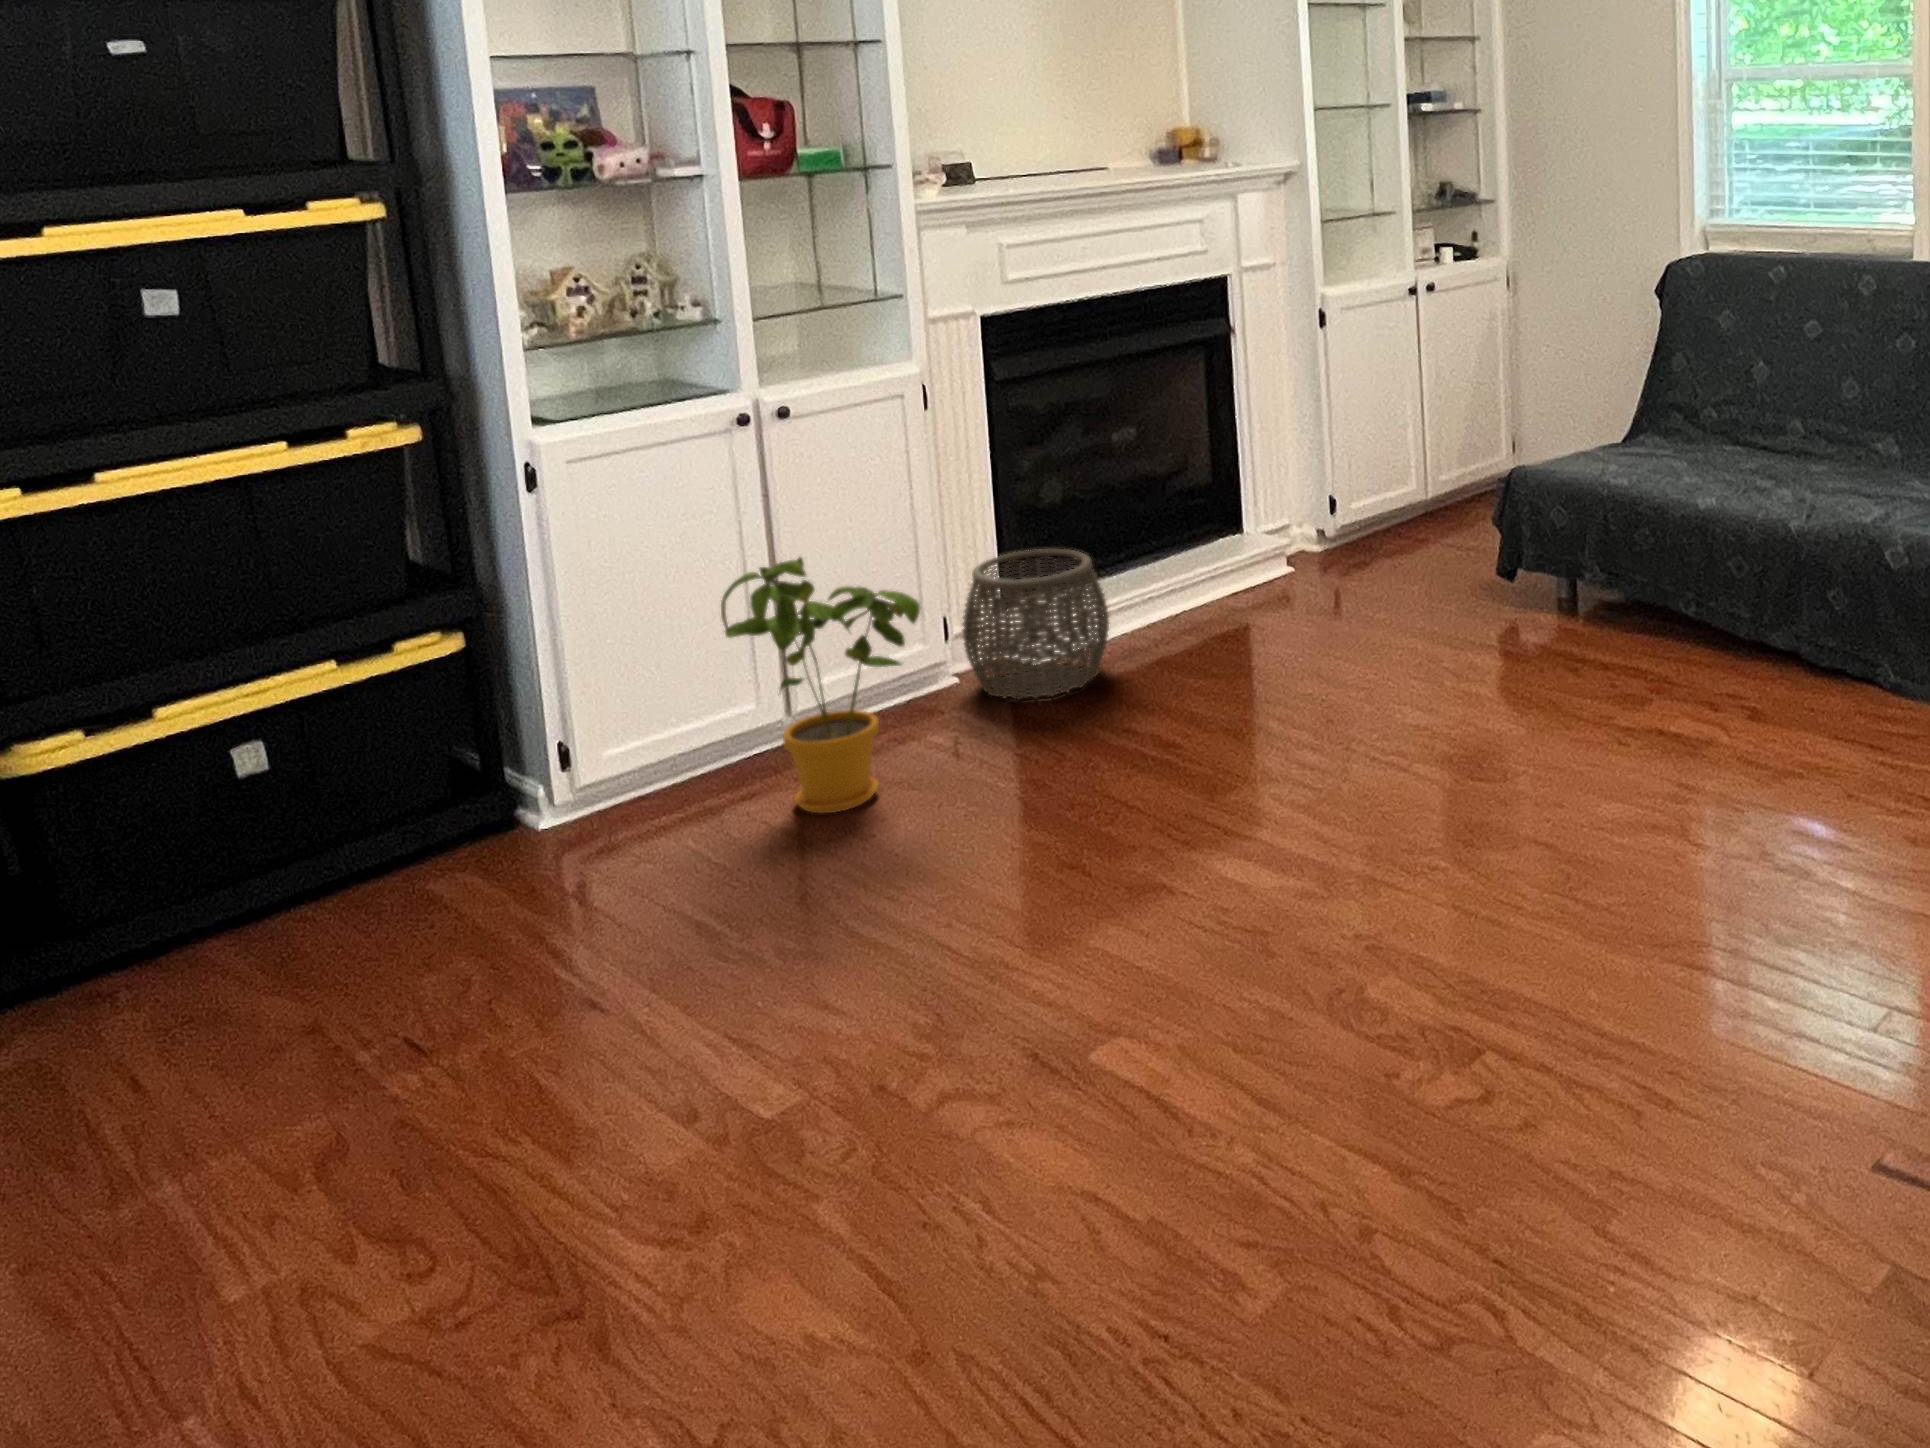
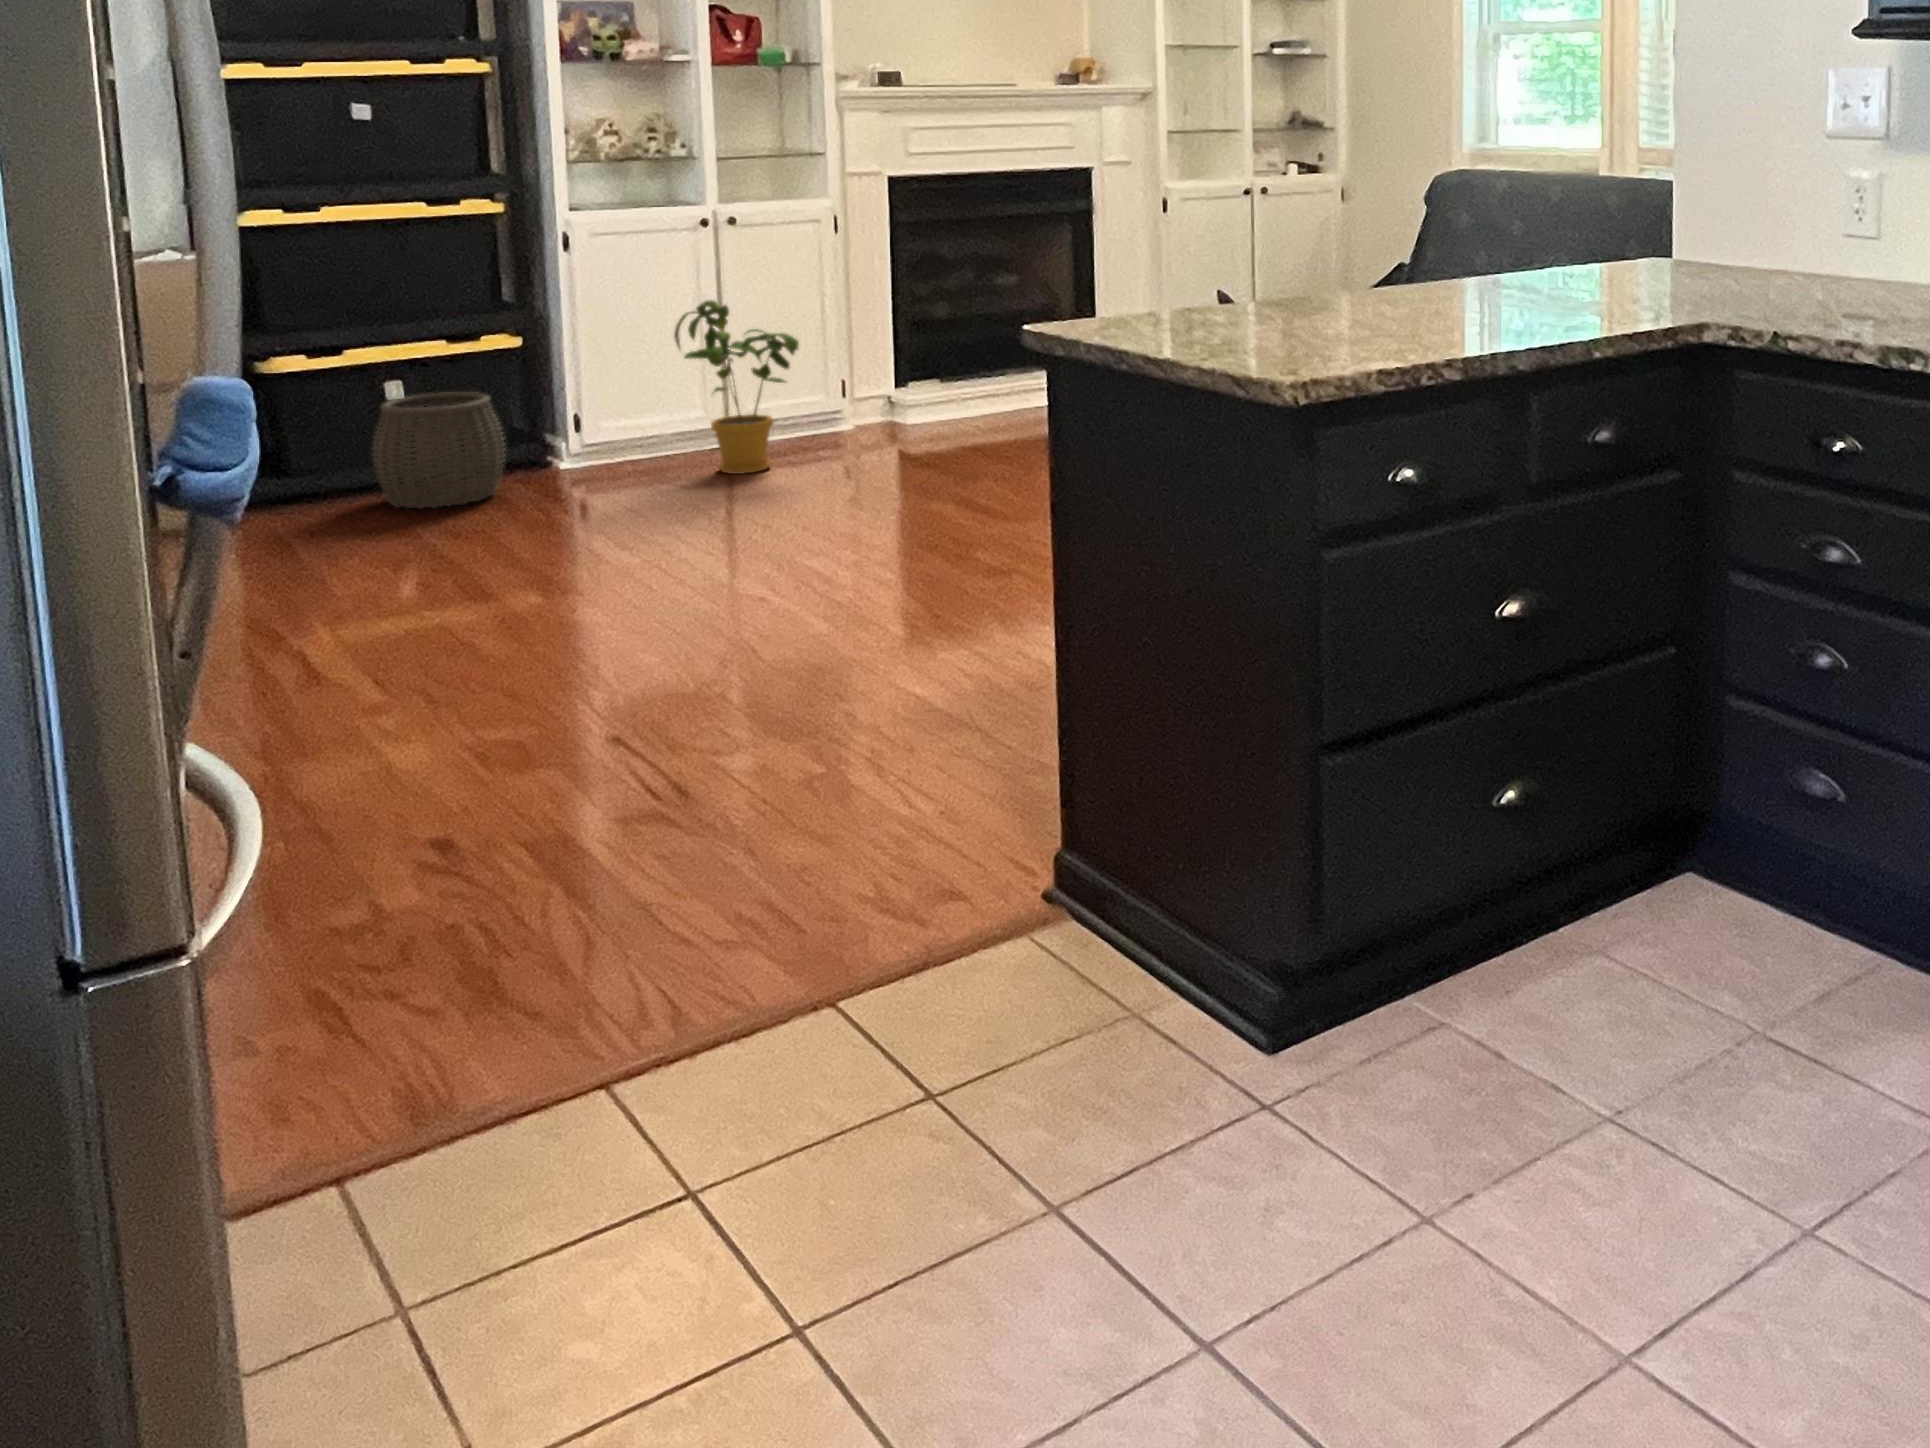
woven basket: present [962,549,1109,699] -> present [373,392,505,509]

